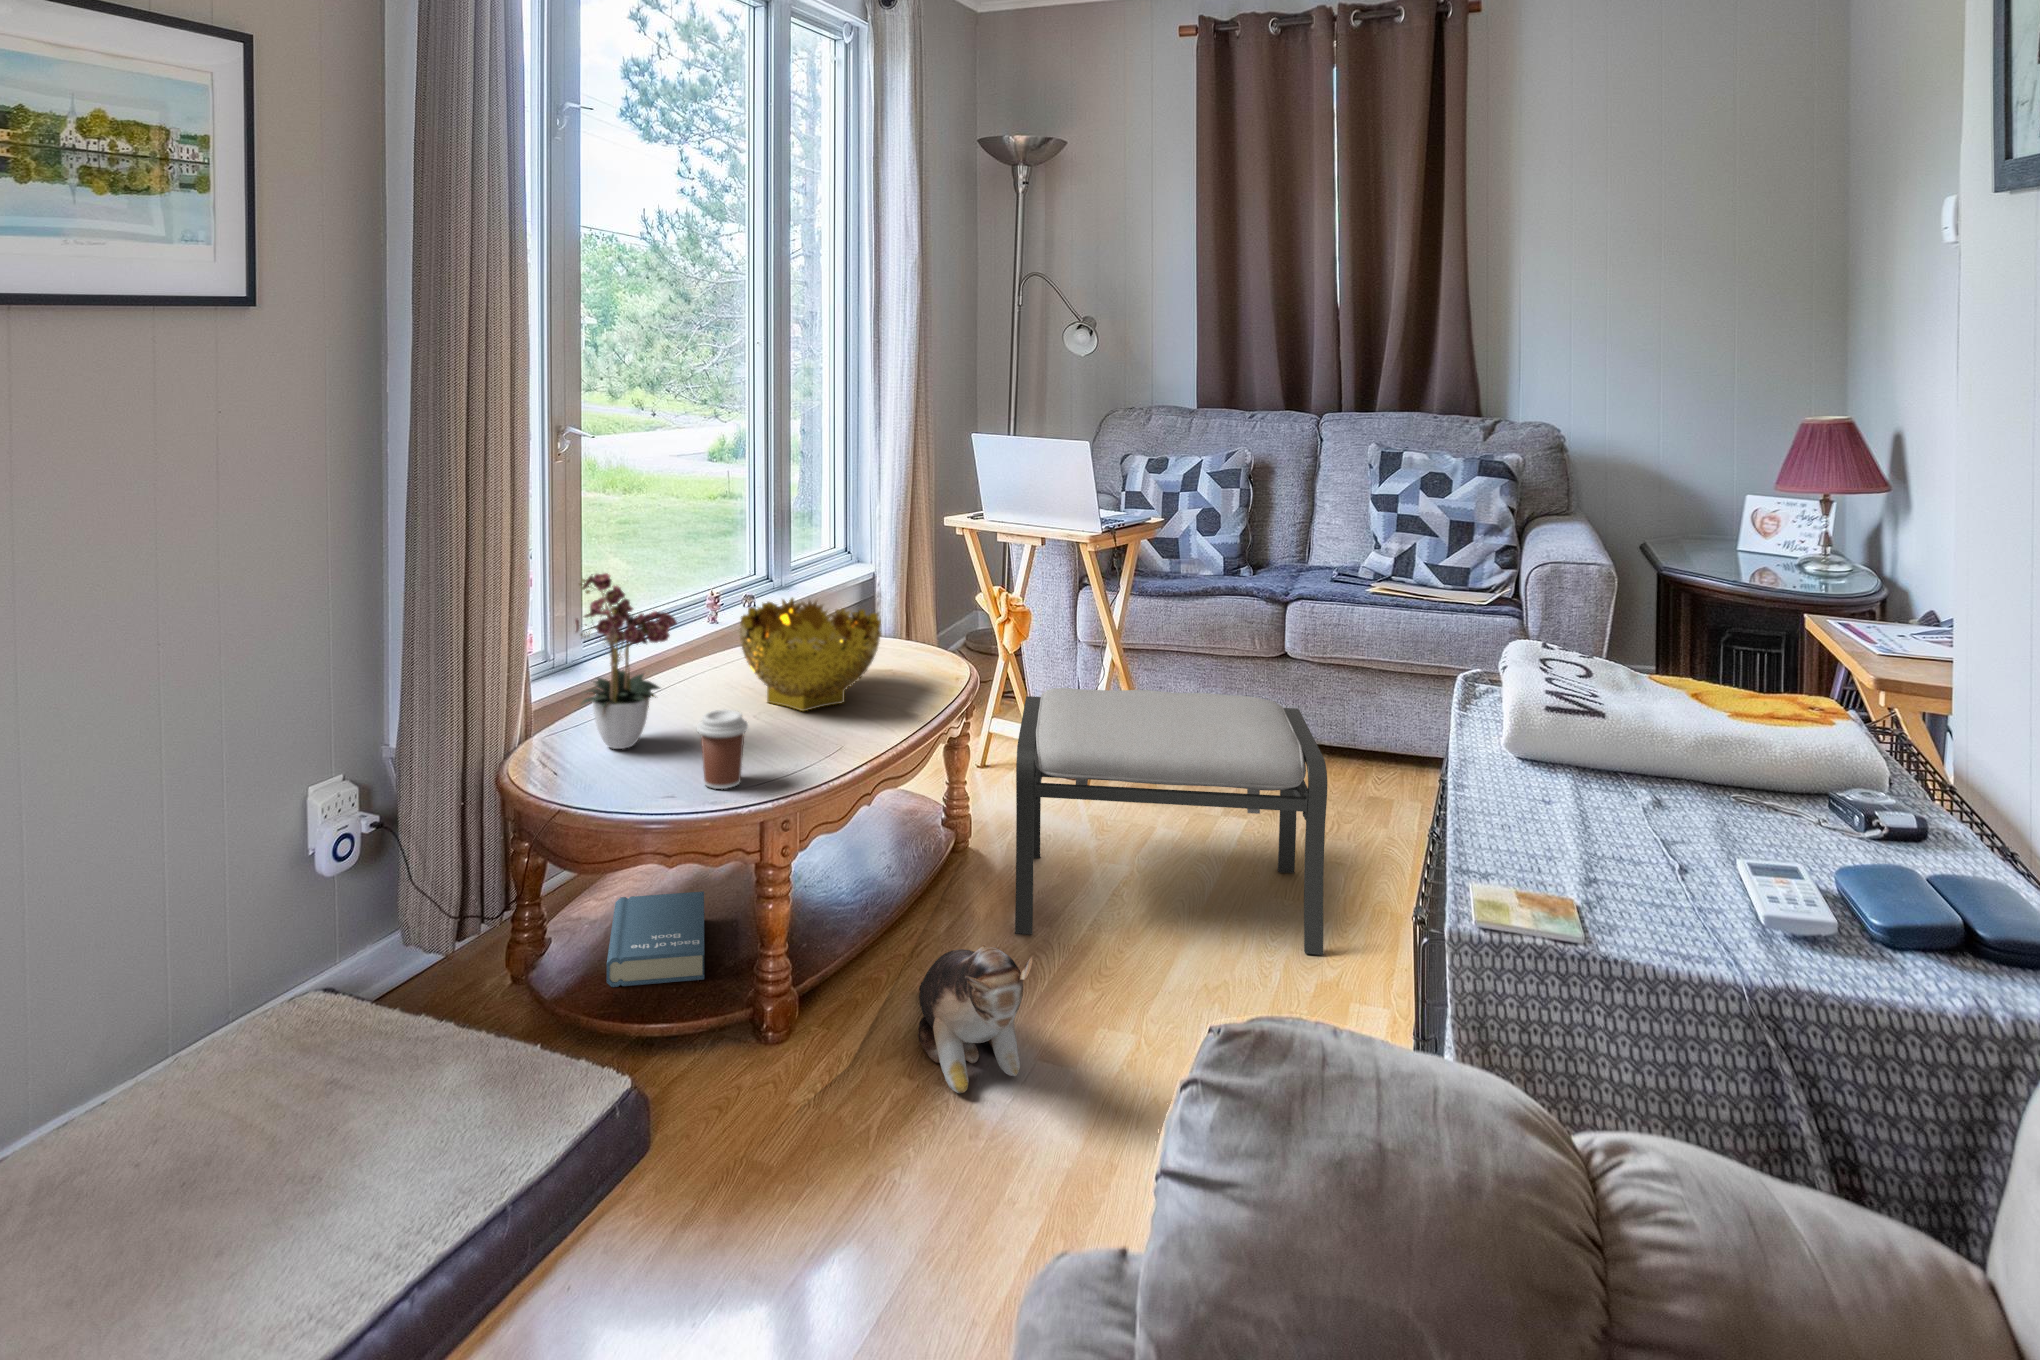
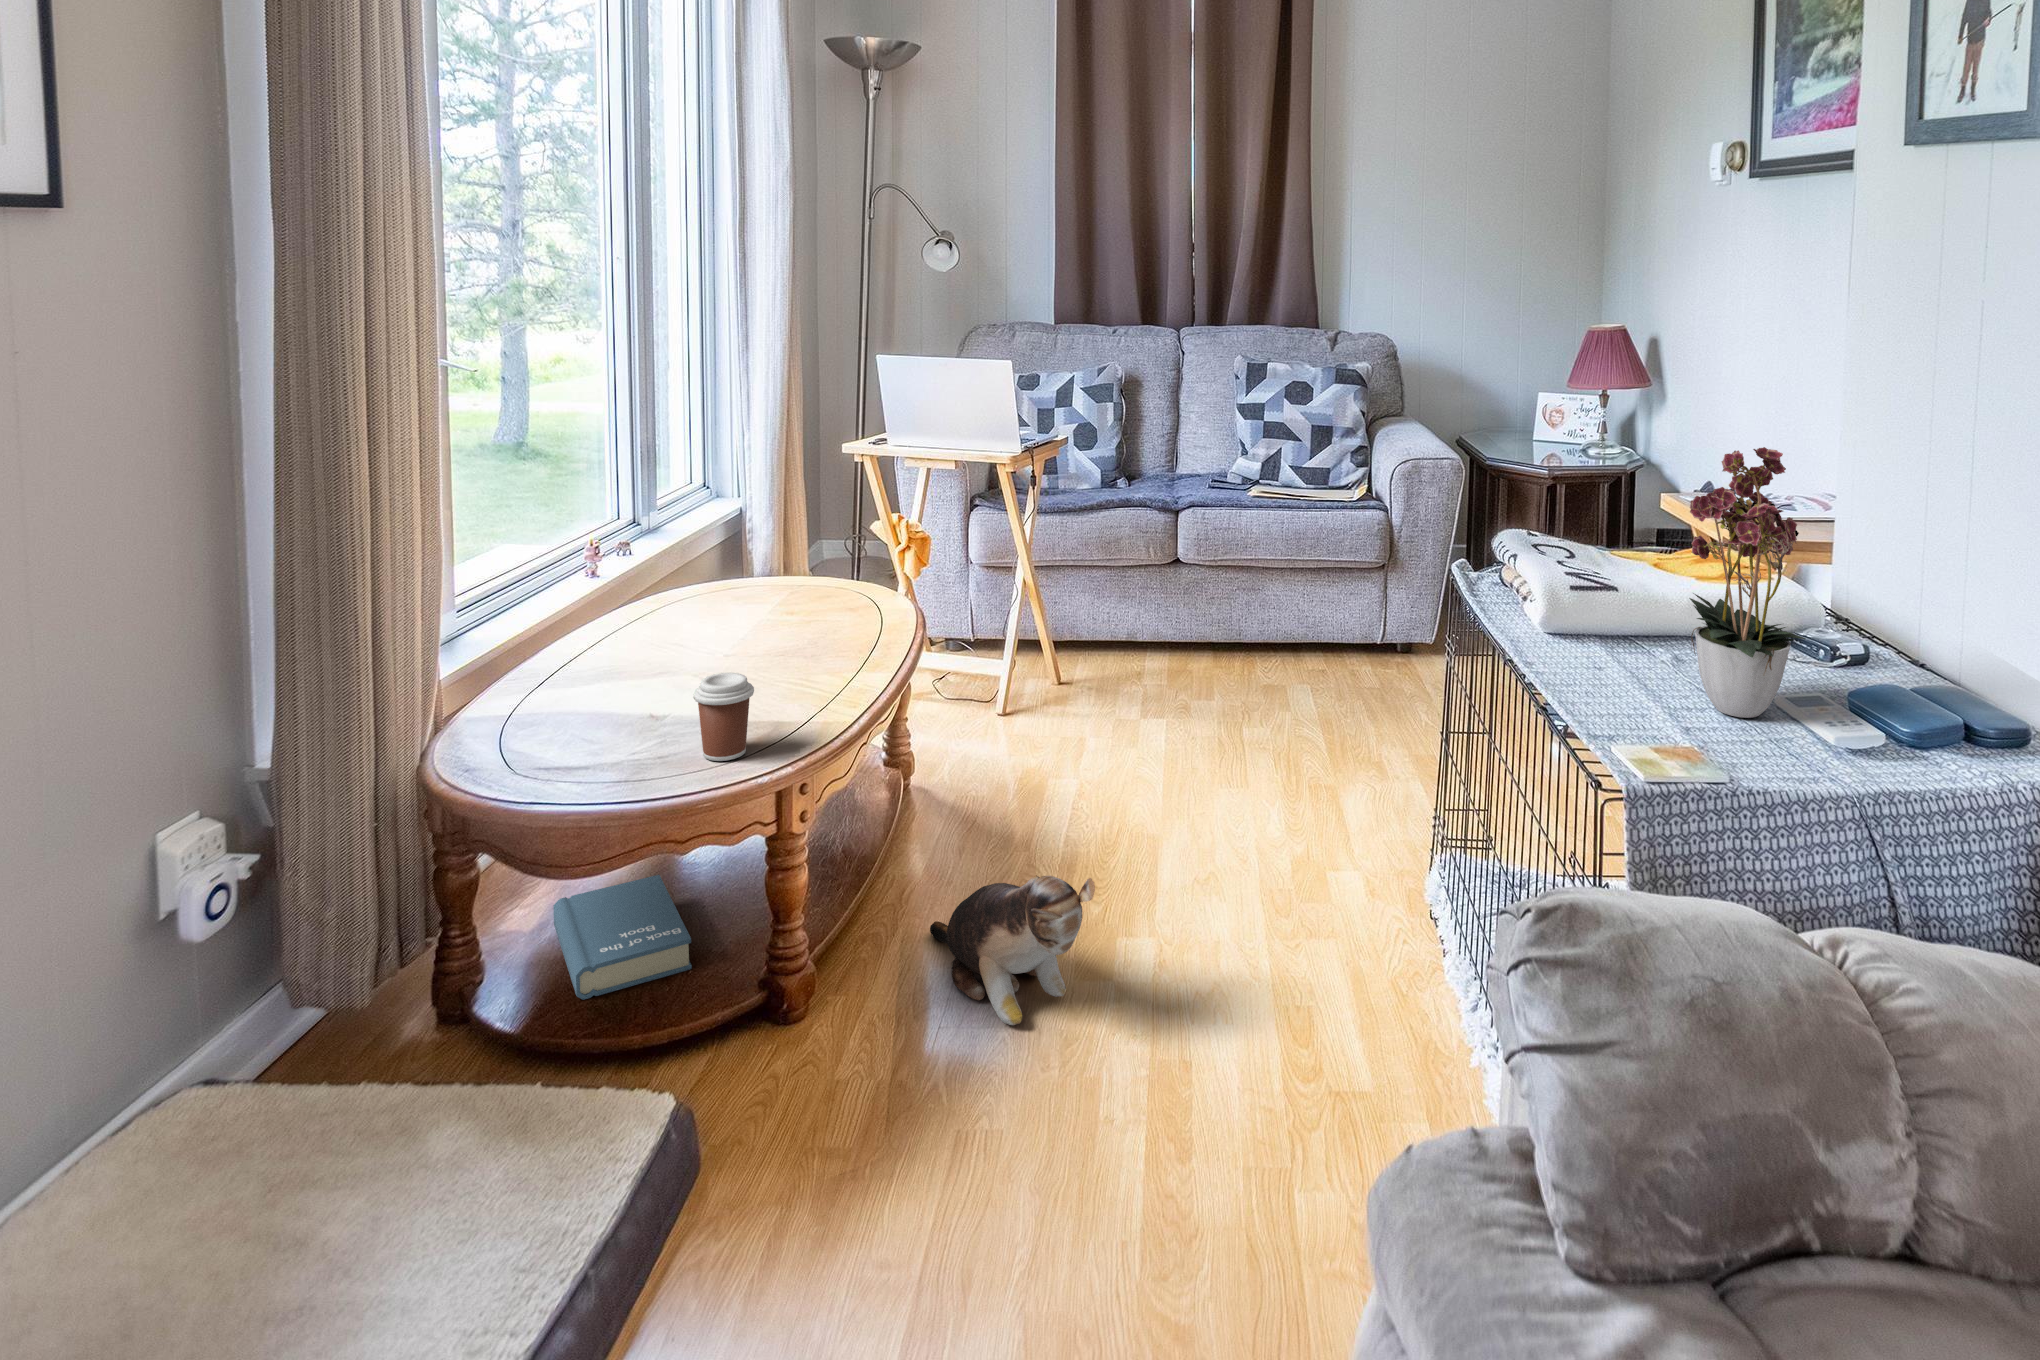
flower arrangement: present [575,573,677,749] -> present [1689,447,1805,718]
decorative bowl: present [740,598,881,711] -> none [687,539,850,664]
ottoman: present [1015,688,1327,955] -> none [977,600,1290,859]

